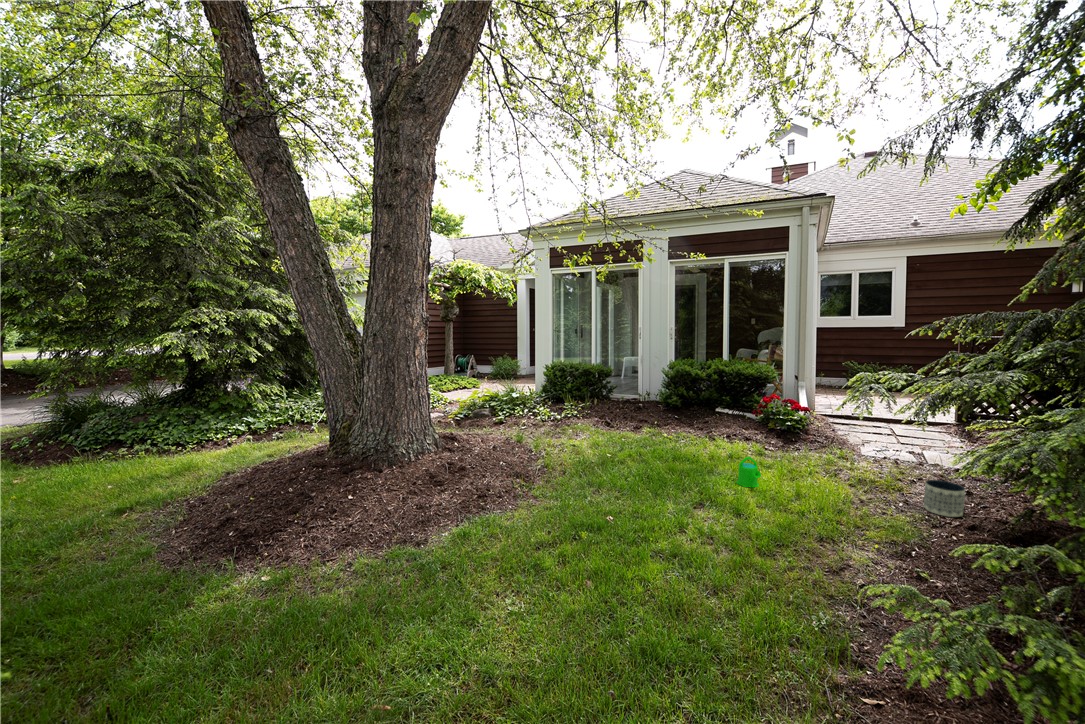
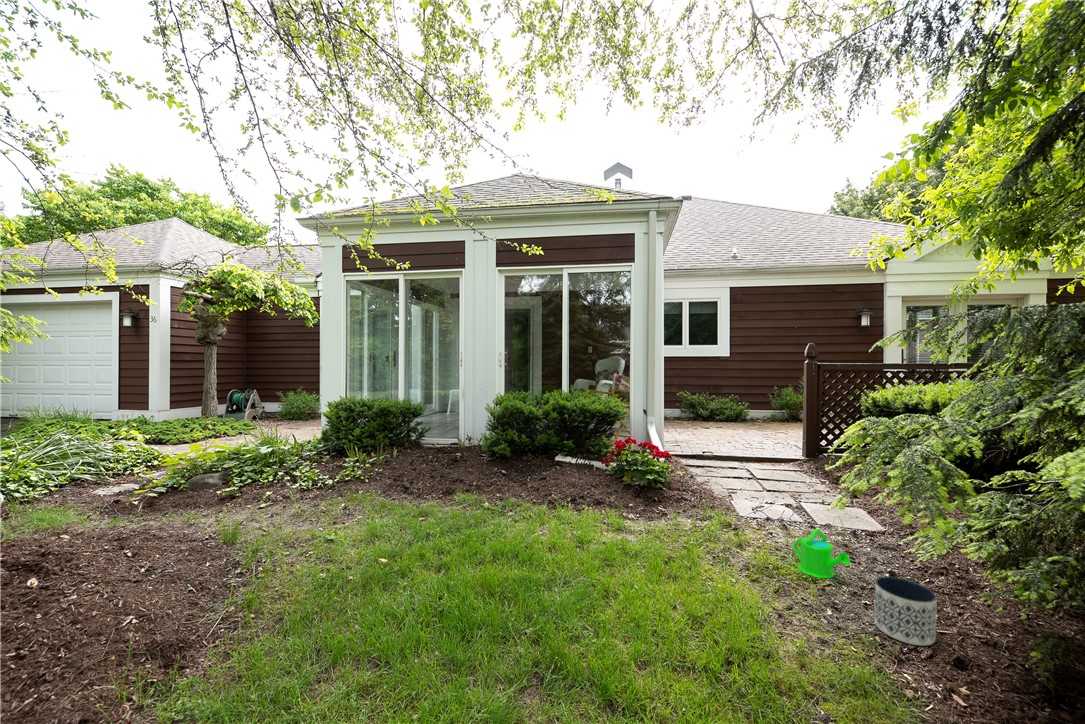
watering can: present [736,457,761,488] -> present [793,529,850,578]

